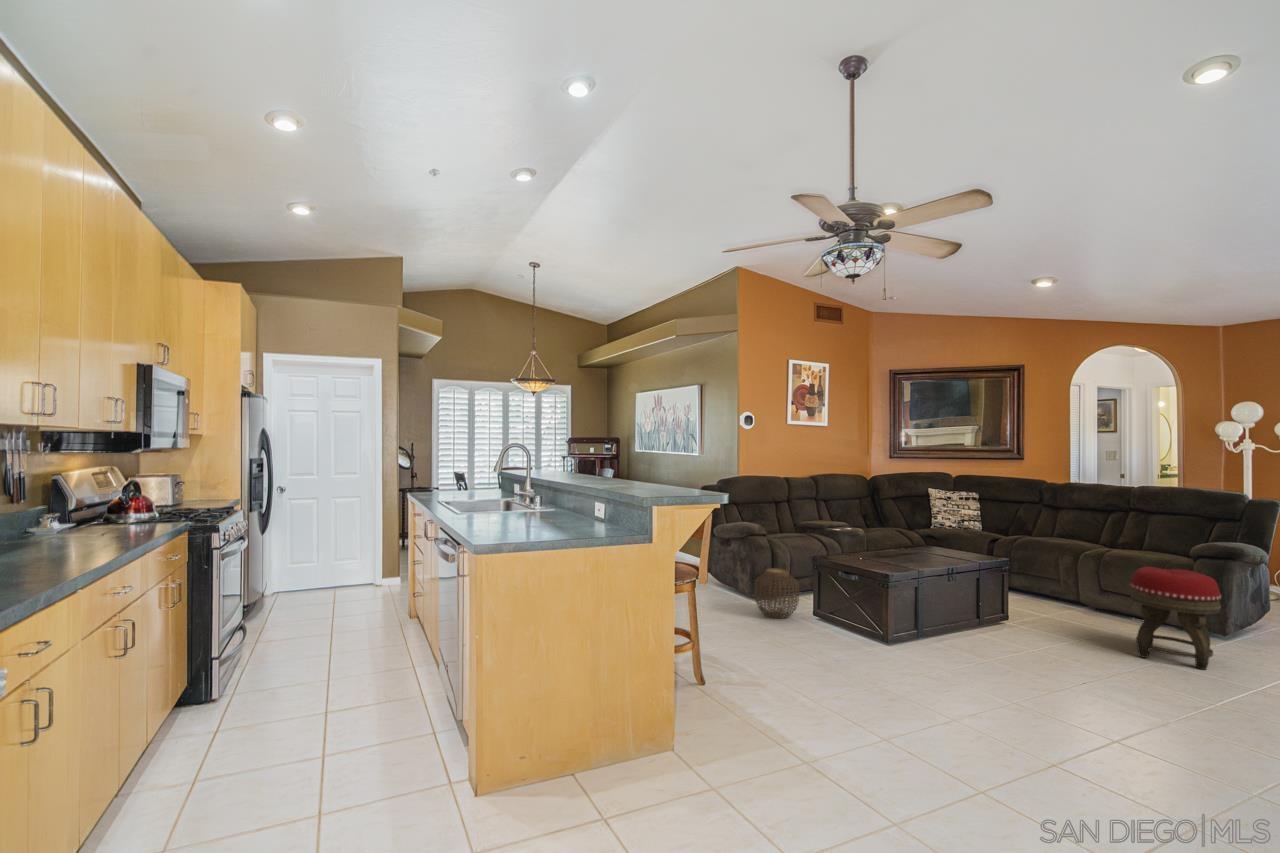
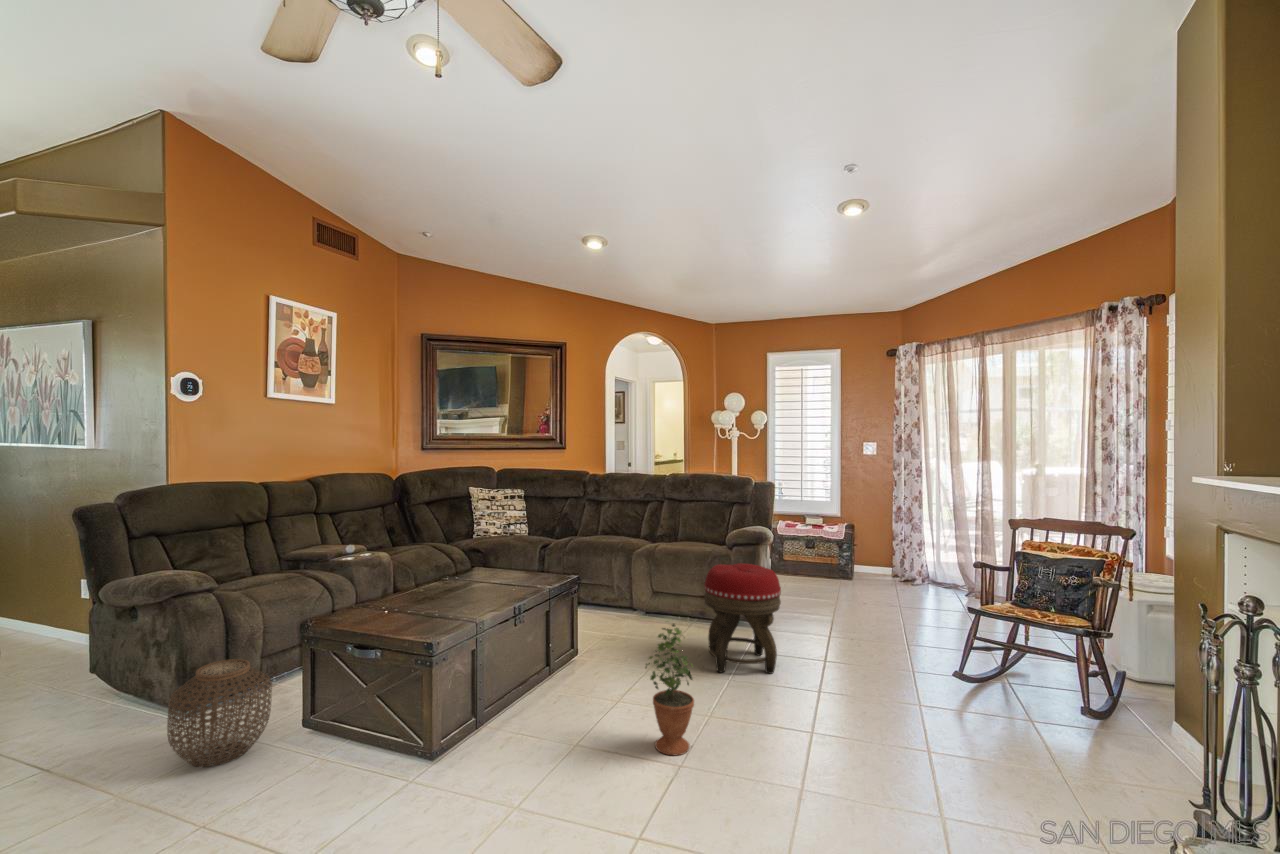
potted plant: none [1034,588,1078,682] -> present [646,624,694,755]

